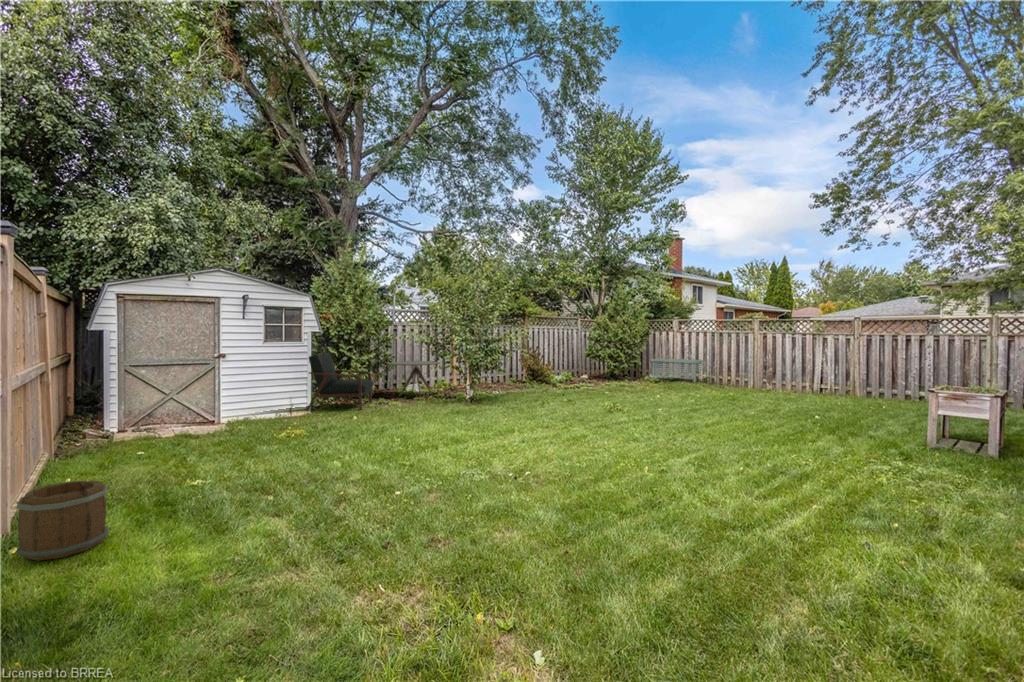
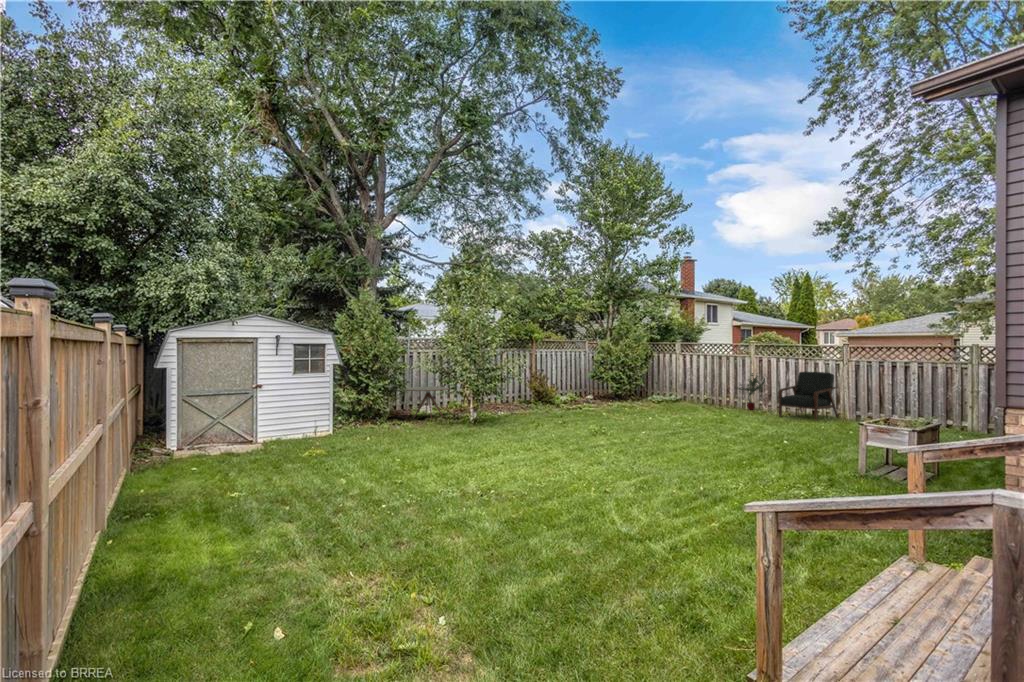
potted tree: none [739,349,772,387] -> present [737,373,765,410]
chair: present [306,353,373,410] -> present [778,372,838,421]
storage bench: present [651,358,704,382] -> none [655,380,709,404]
bucket: present [16,481,108,561] -> none [110,489,169,544]

